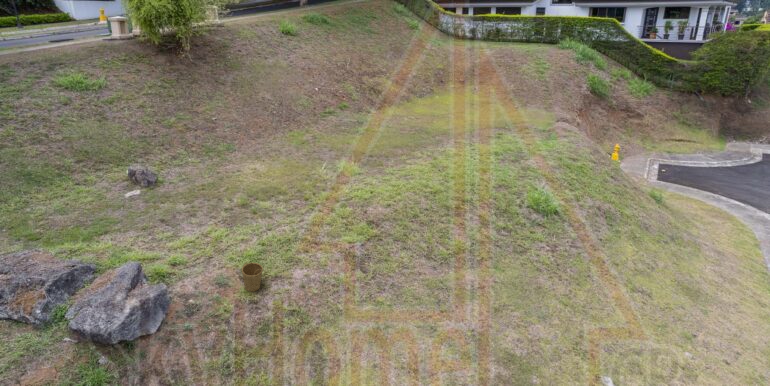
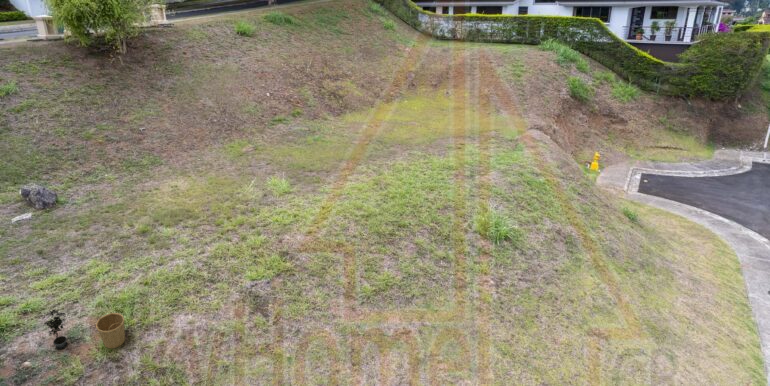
potted plant: none [202,258,220,291] -> present [44,310,67,349]

